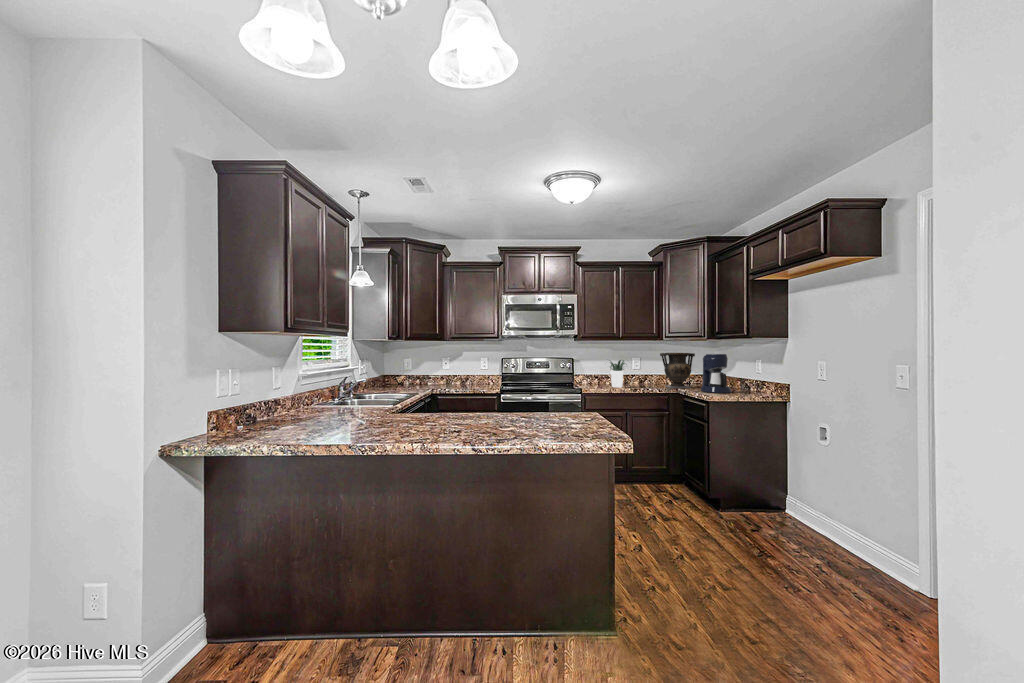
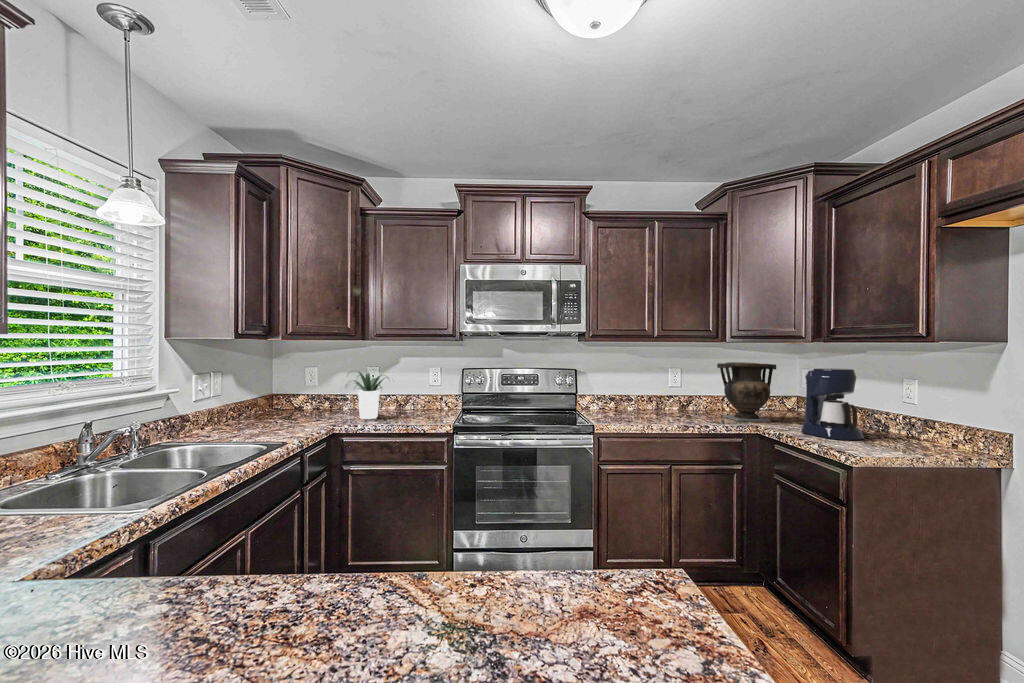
potted plant: present [610,360,625,387] -> present [345,370,389,419]

